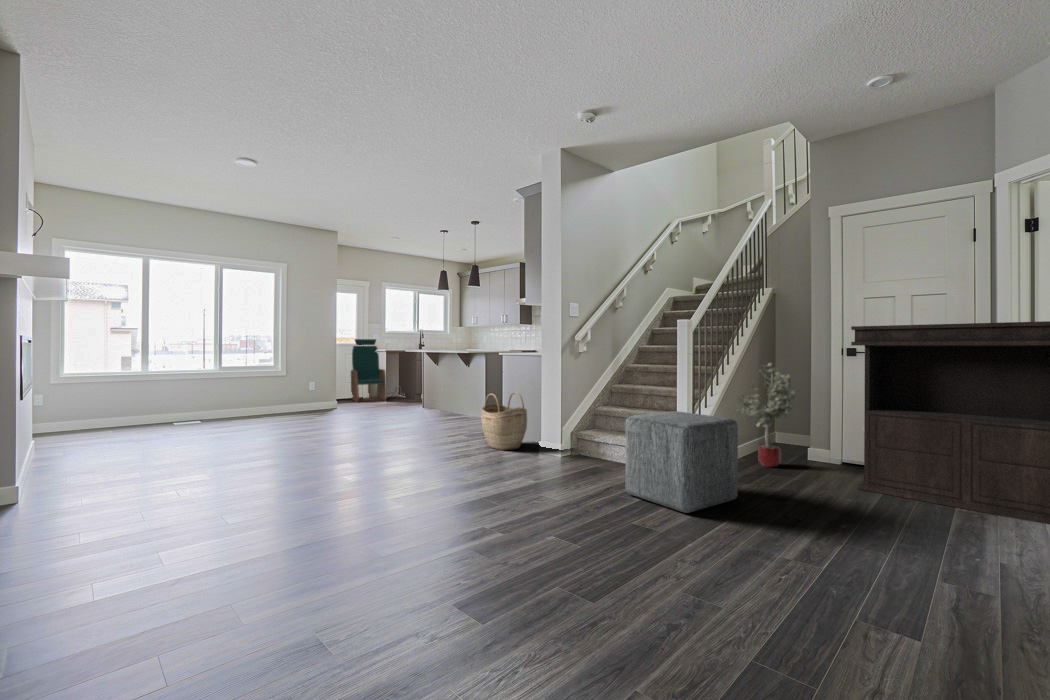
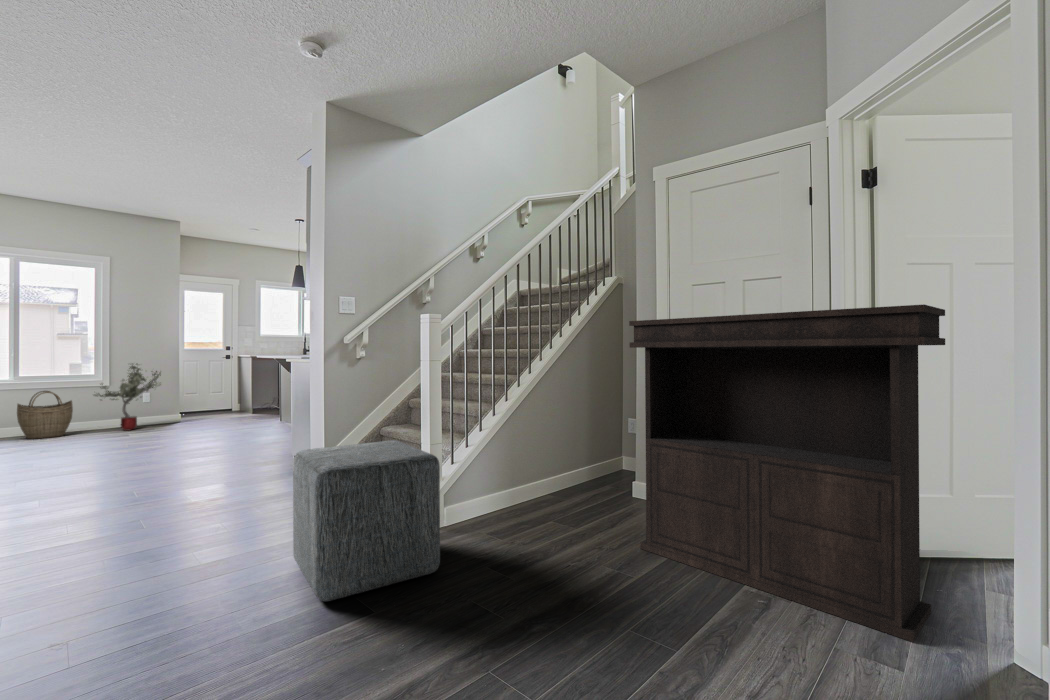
armchair: present [351,339,386,402] -> none [213,343,252,415]
potted tree: present [736,363,796,467] -> present [95,363,161,431]
woven basket: present [481,392,527,450] -> present [17,391,73,439]

